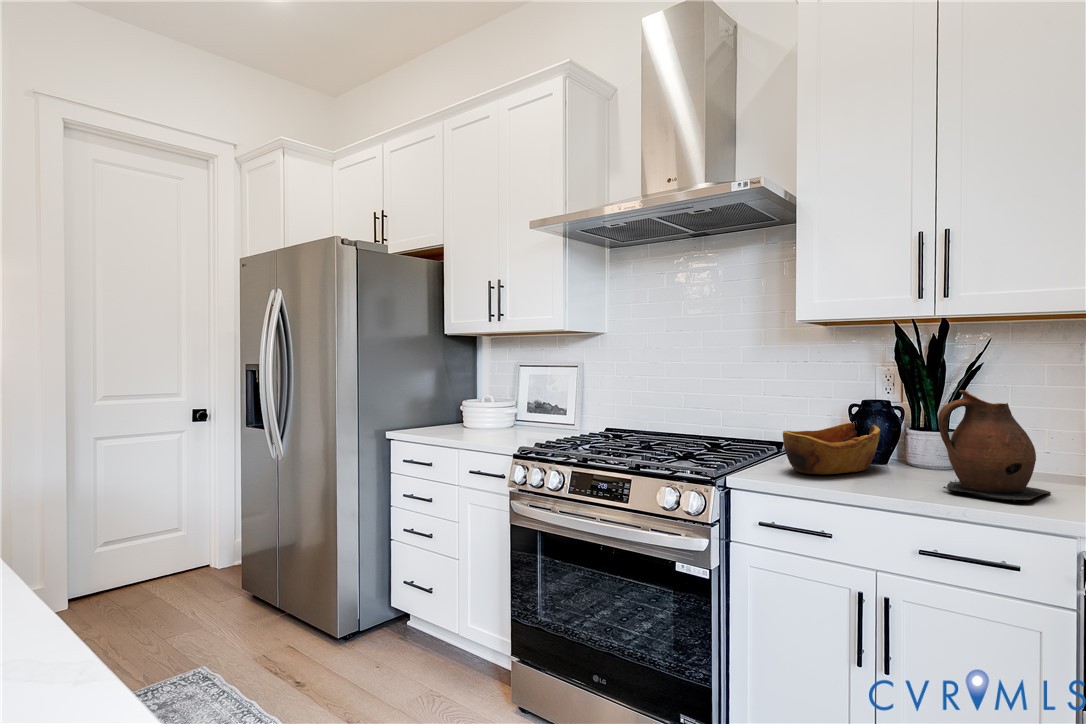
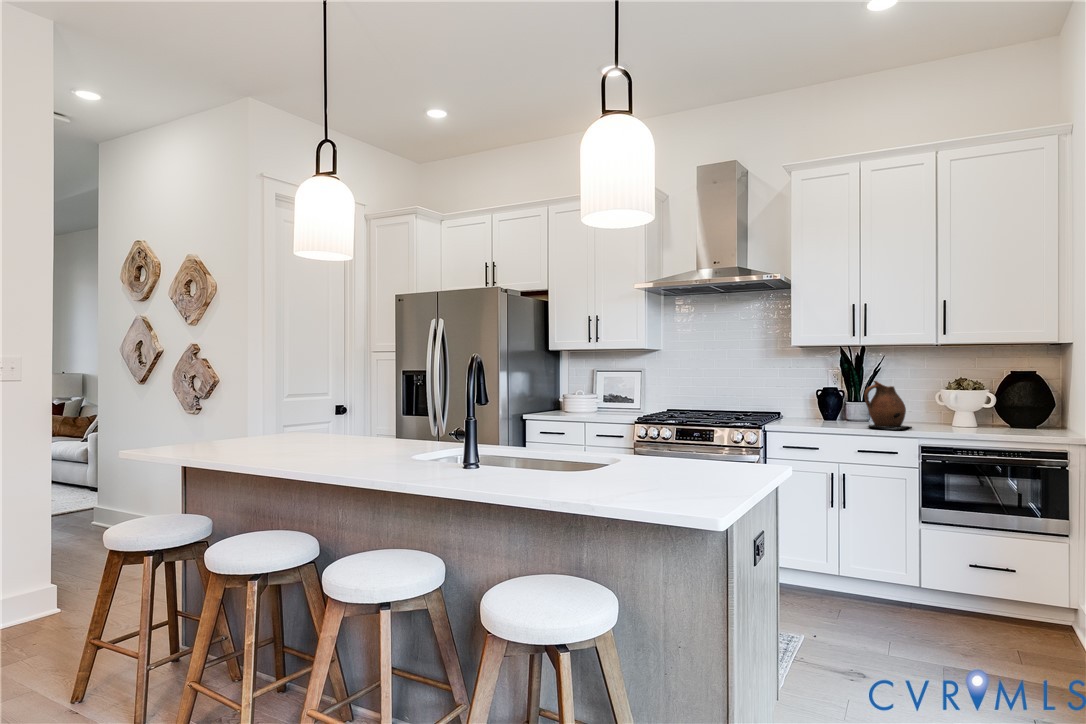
wooden bowl: present [783,422,880,474] -> none [788,399,834,425]

